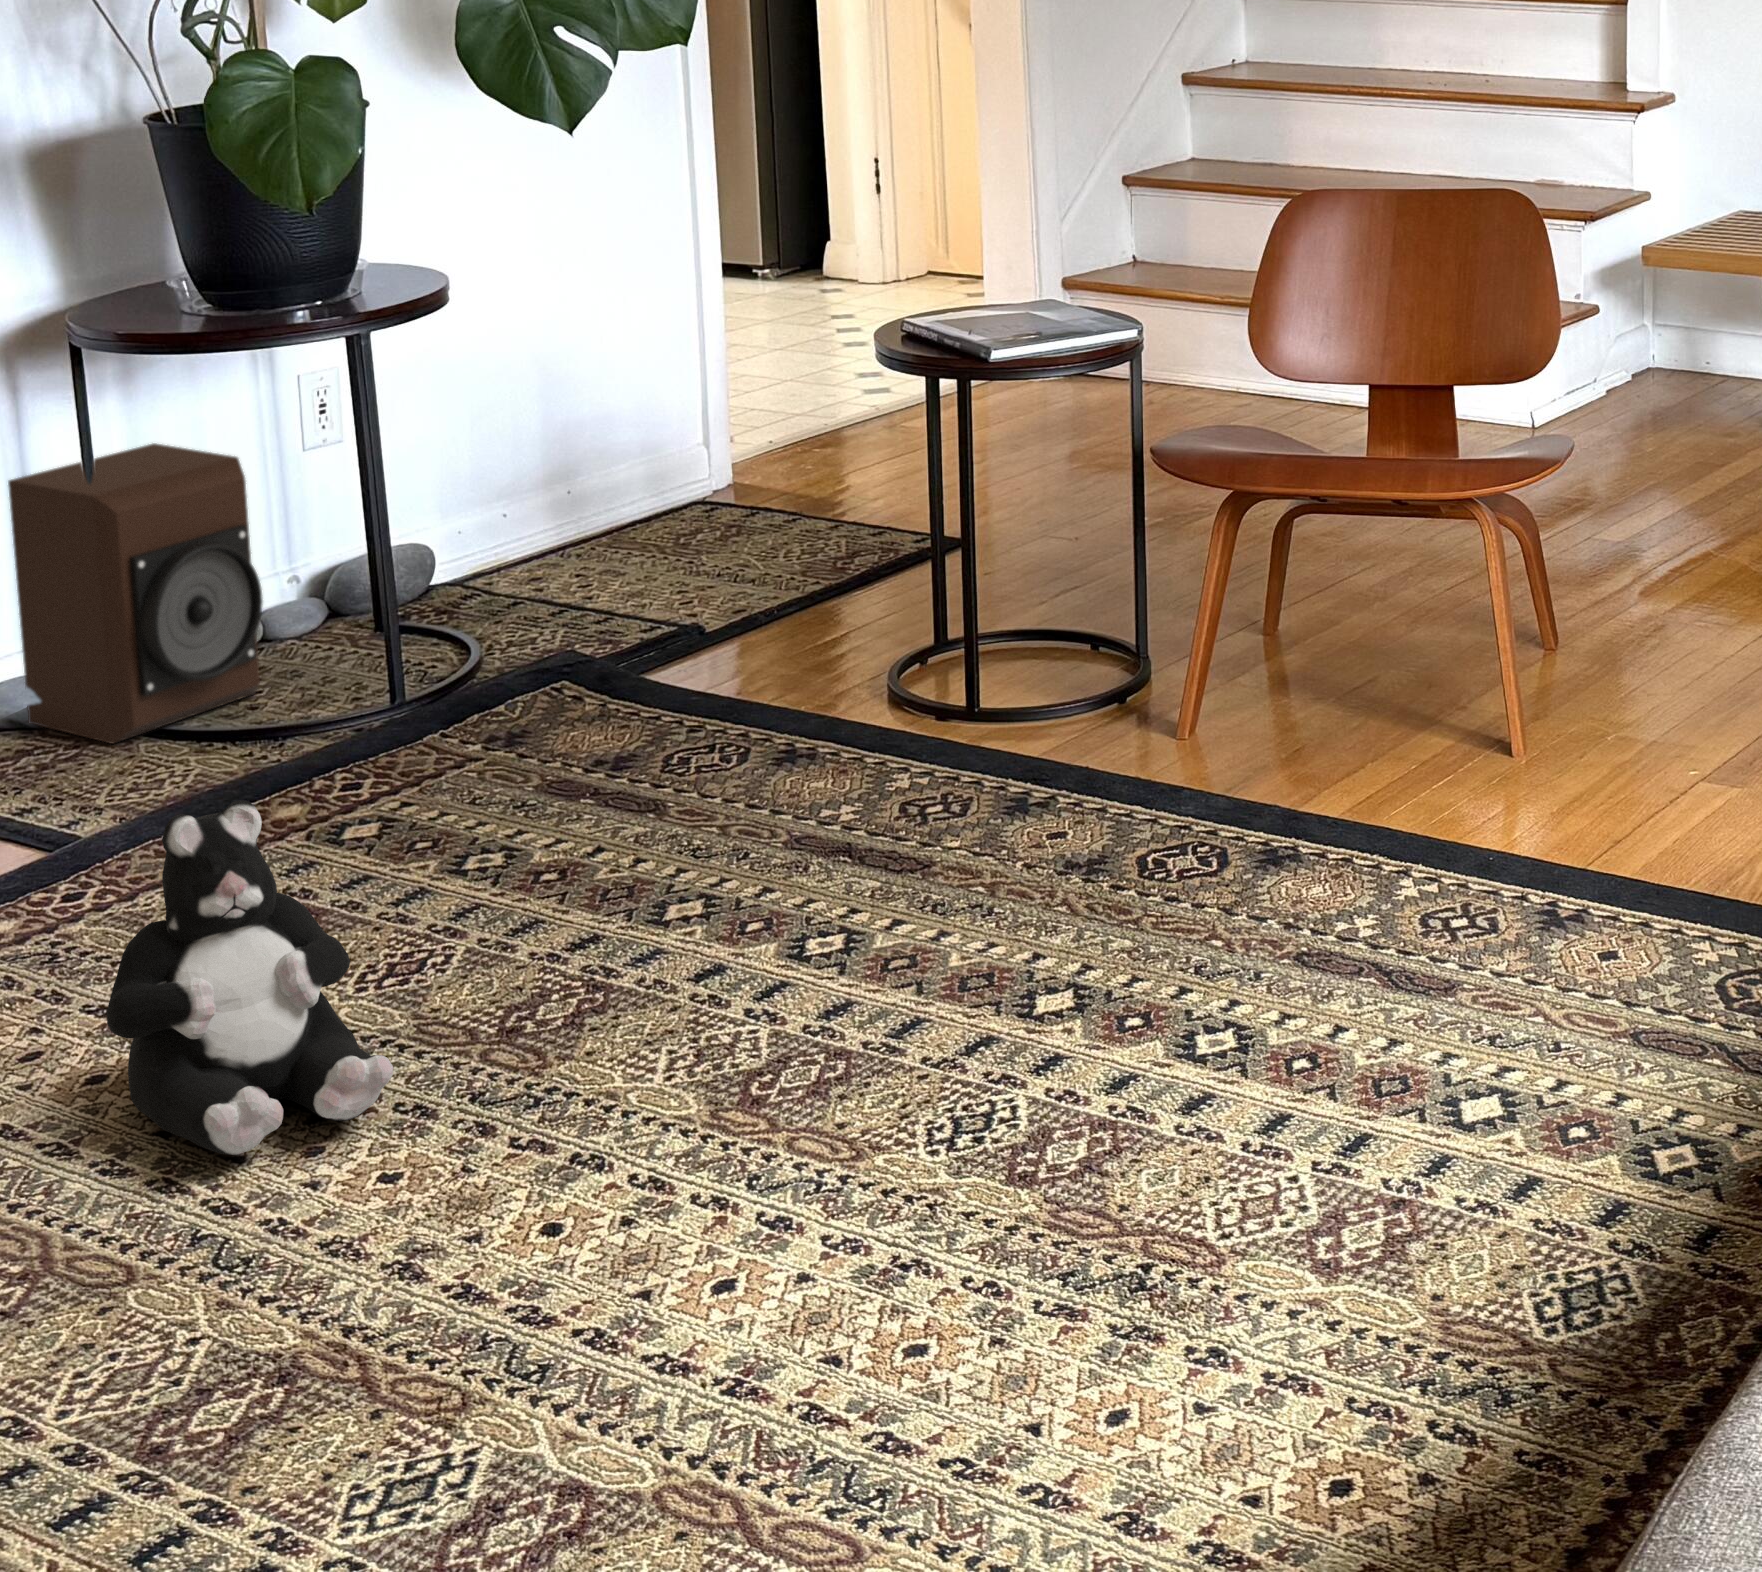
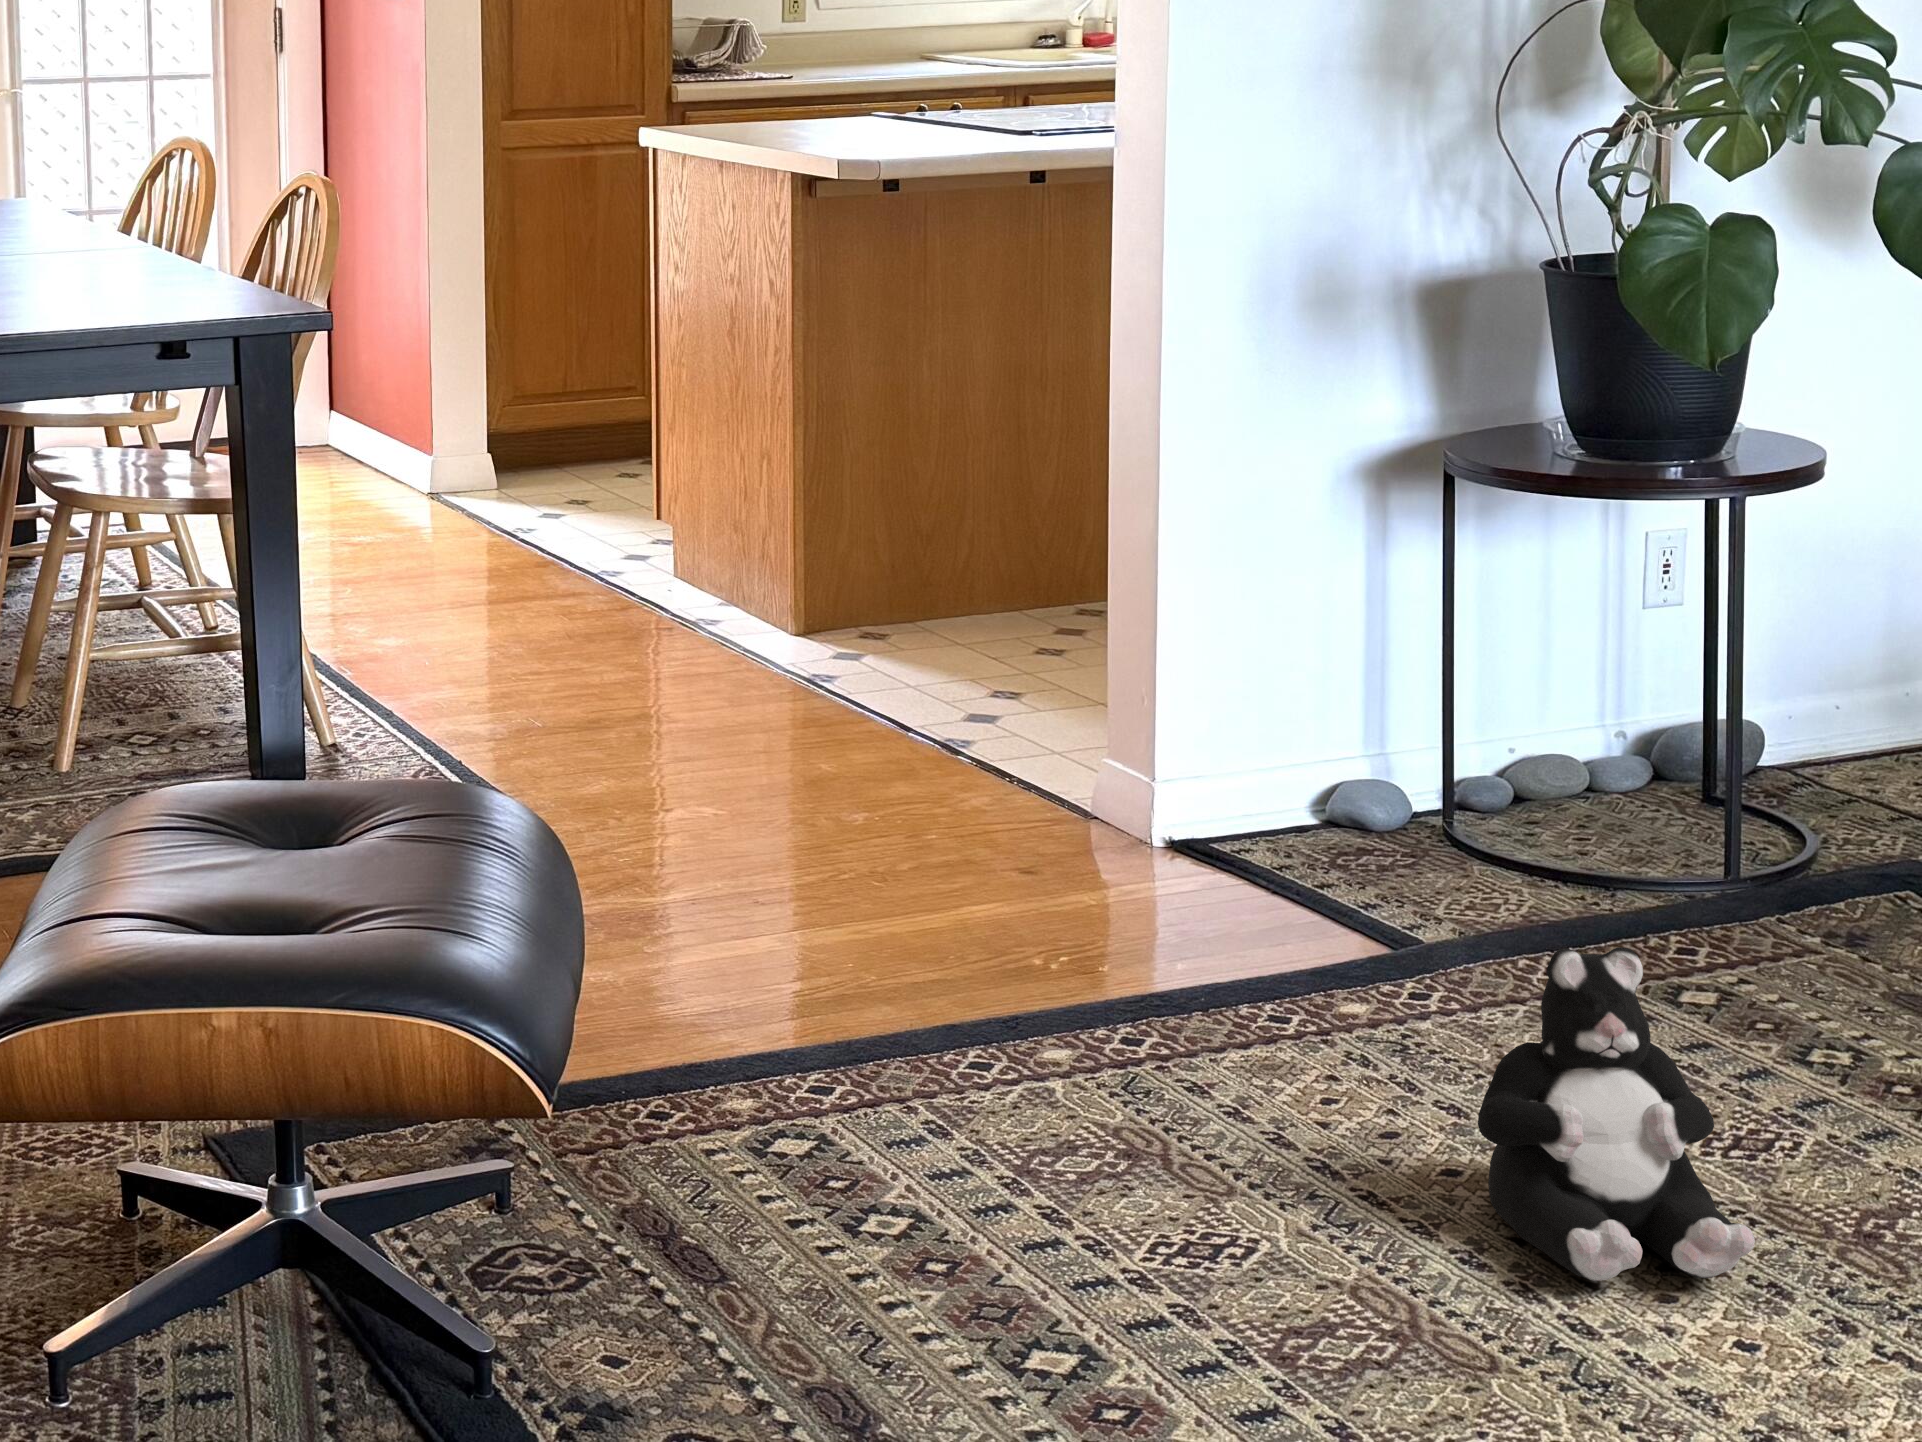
speaker: present [8,443,263,744] -> none [1366,577,1605,855]

